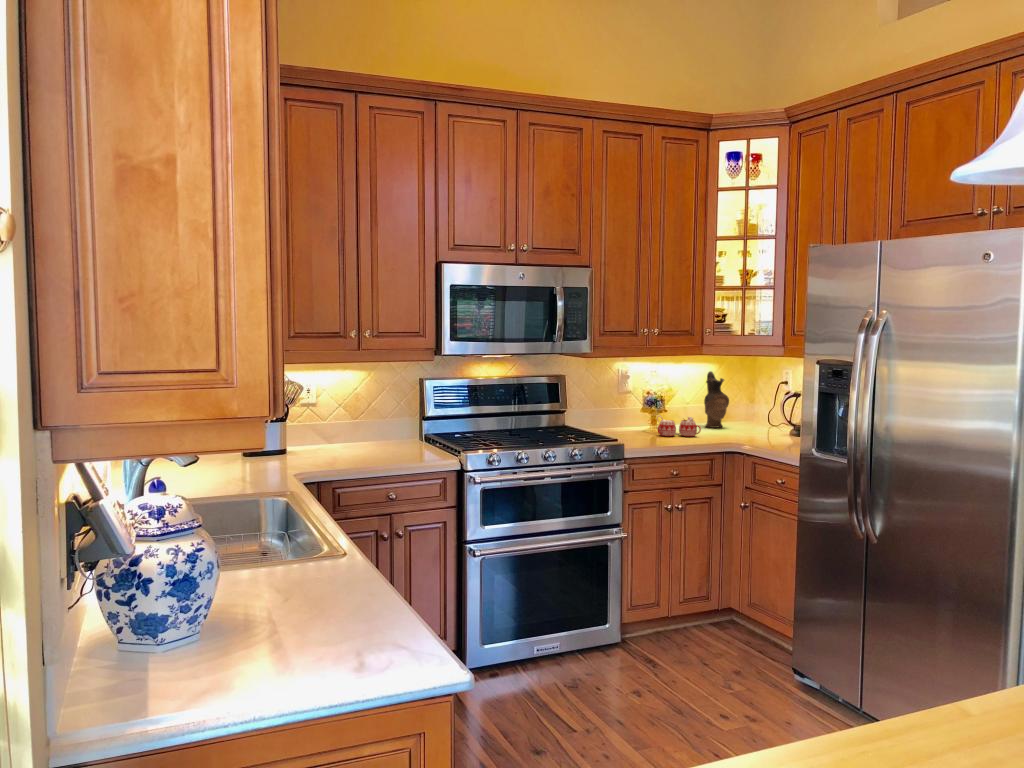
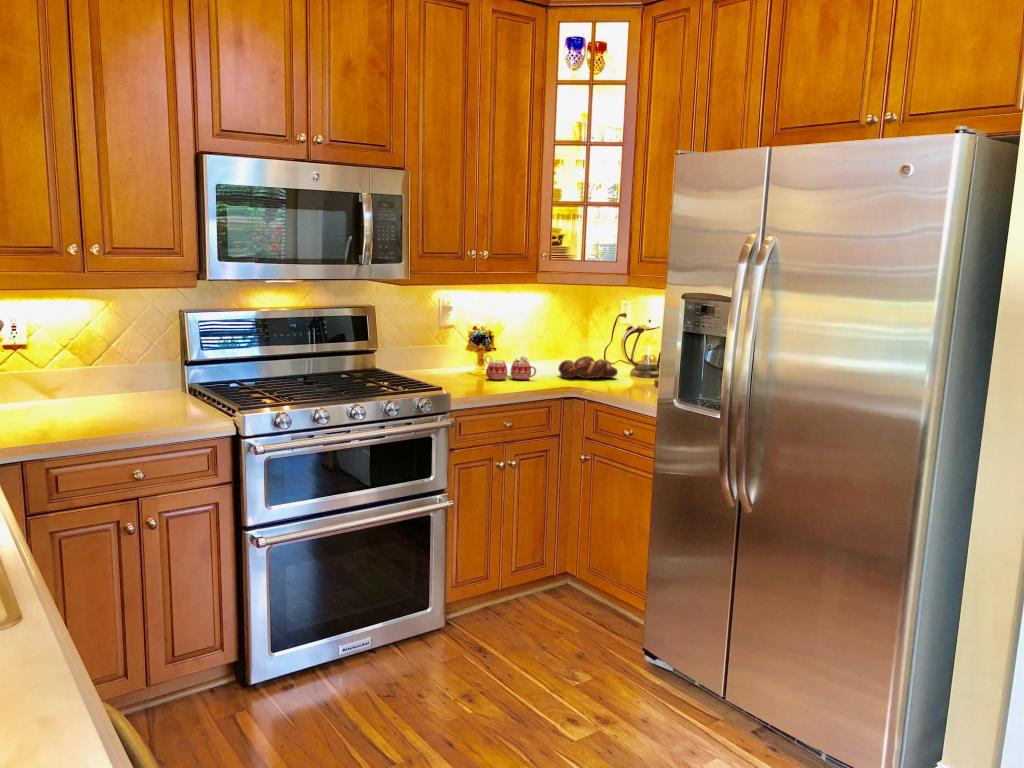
ceramic pitcher: present [704,371,729,428] -> none [537,302,565,367]
bread loaf: none [722,417,776,436] -> present [558,356,618,378]

